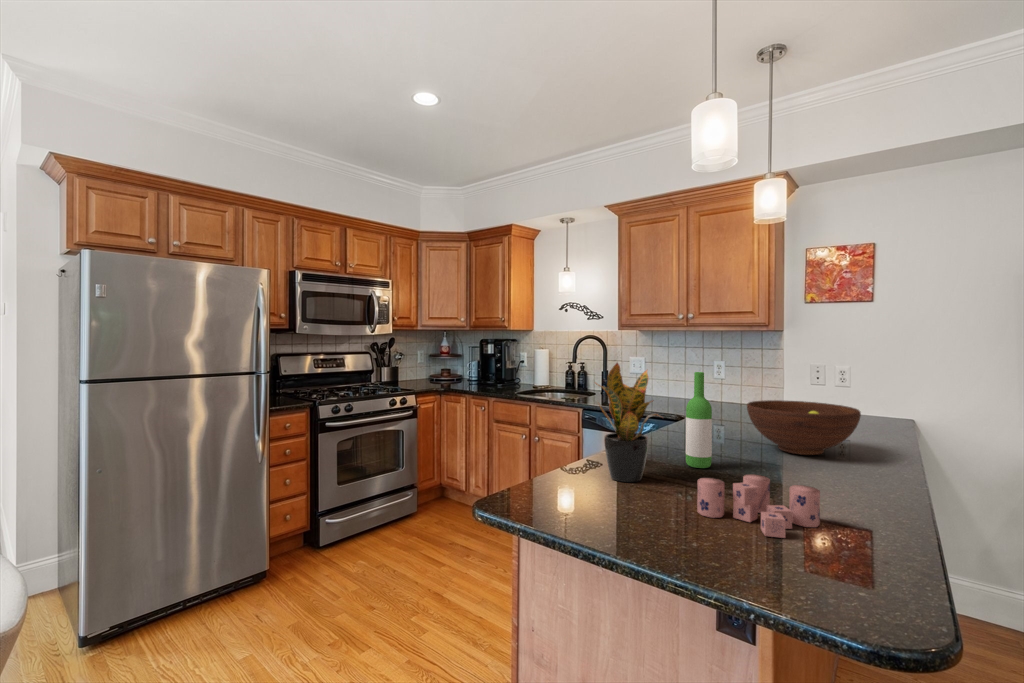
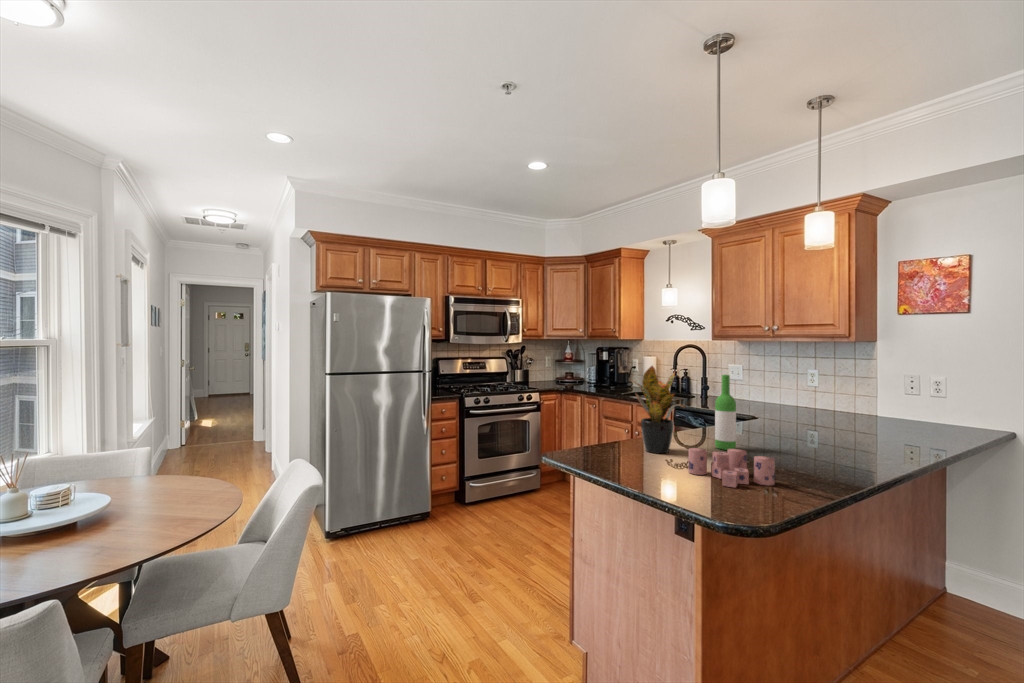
fruit bowl: present [747,400,861,455] -> none [786,402,889,449]

